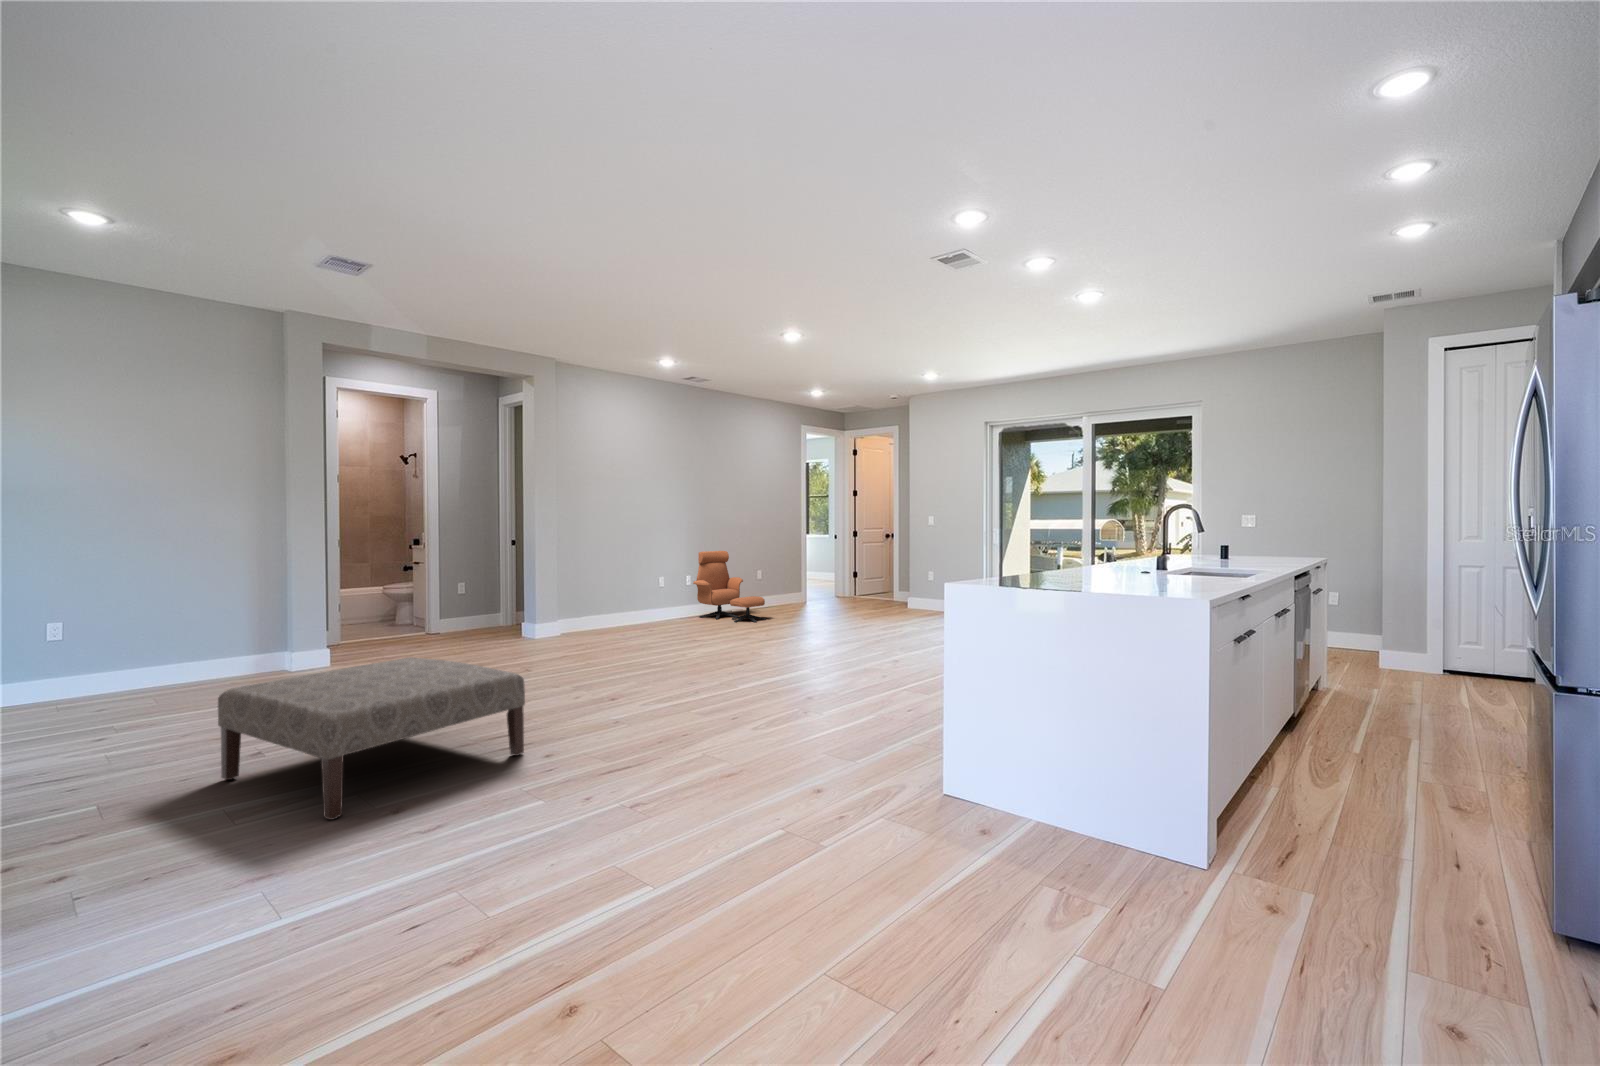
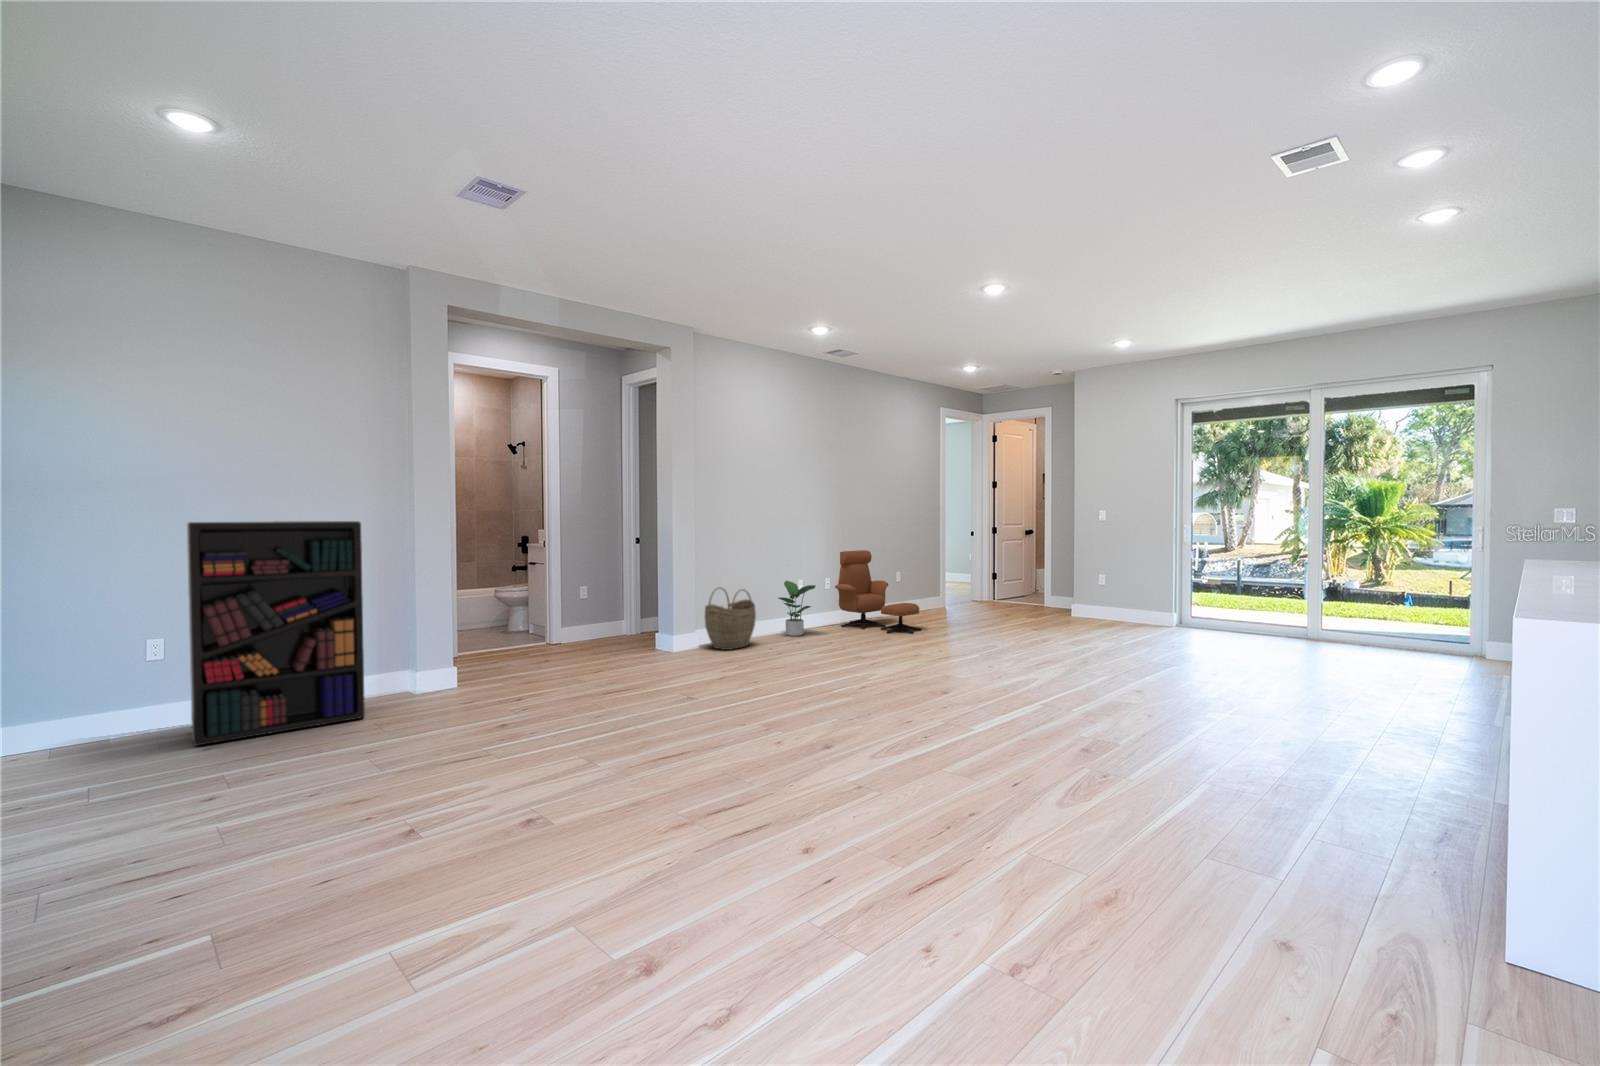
bookshelf: none [83,525,240,709] -> present [187,521,365,746]
potted plant: none [637,577,670,625] -> present [779,581,815,636]
woven basket: none [566,583,612,636] -> present [705,588,756,650]
ottoman: present [218,657,525,820] -> none [375,695,776,974]

